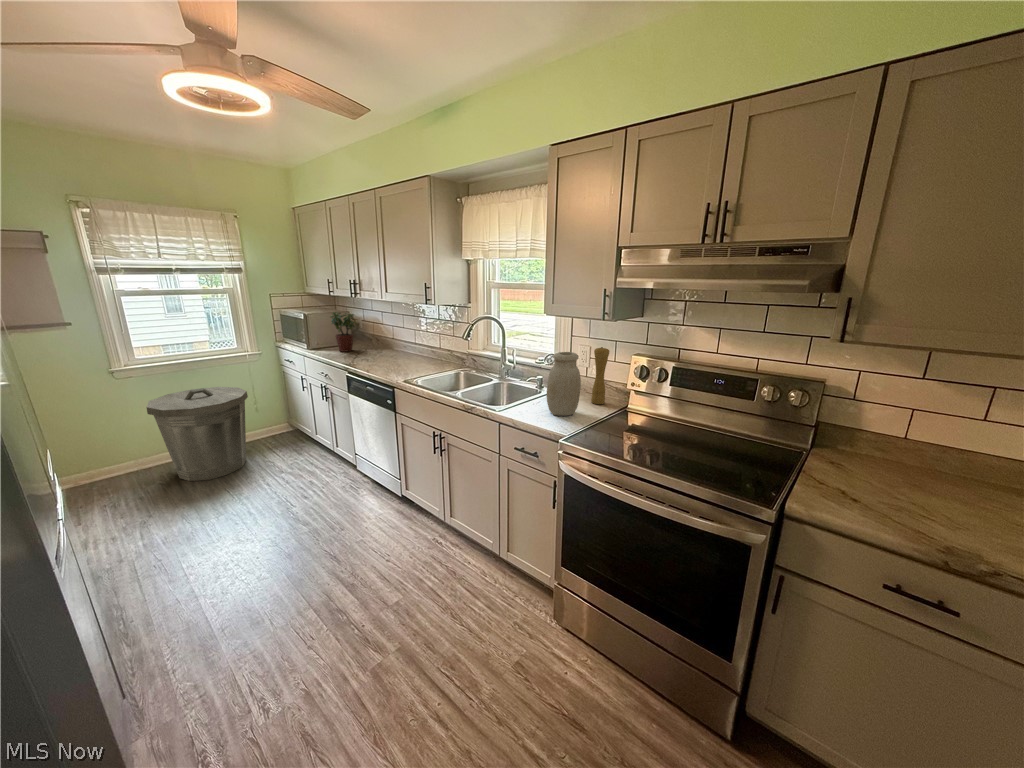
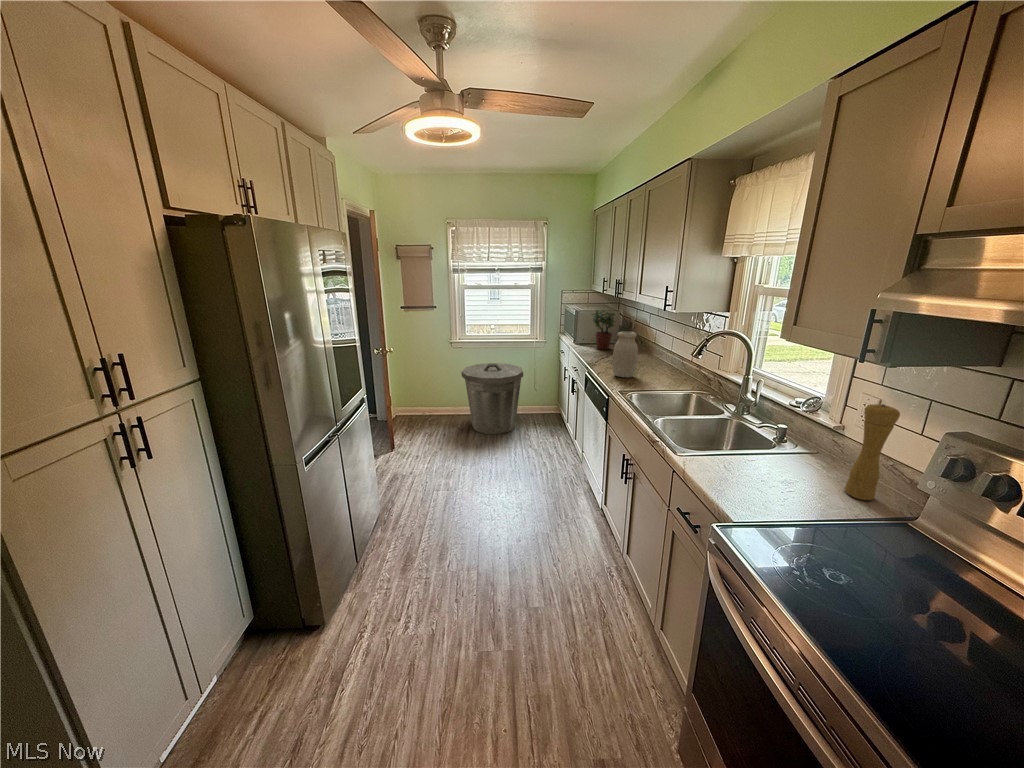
jar: present [546,352,581,416] -> present [612,331,638,377]

